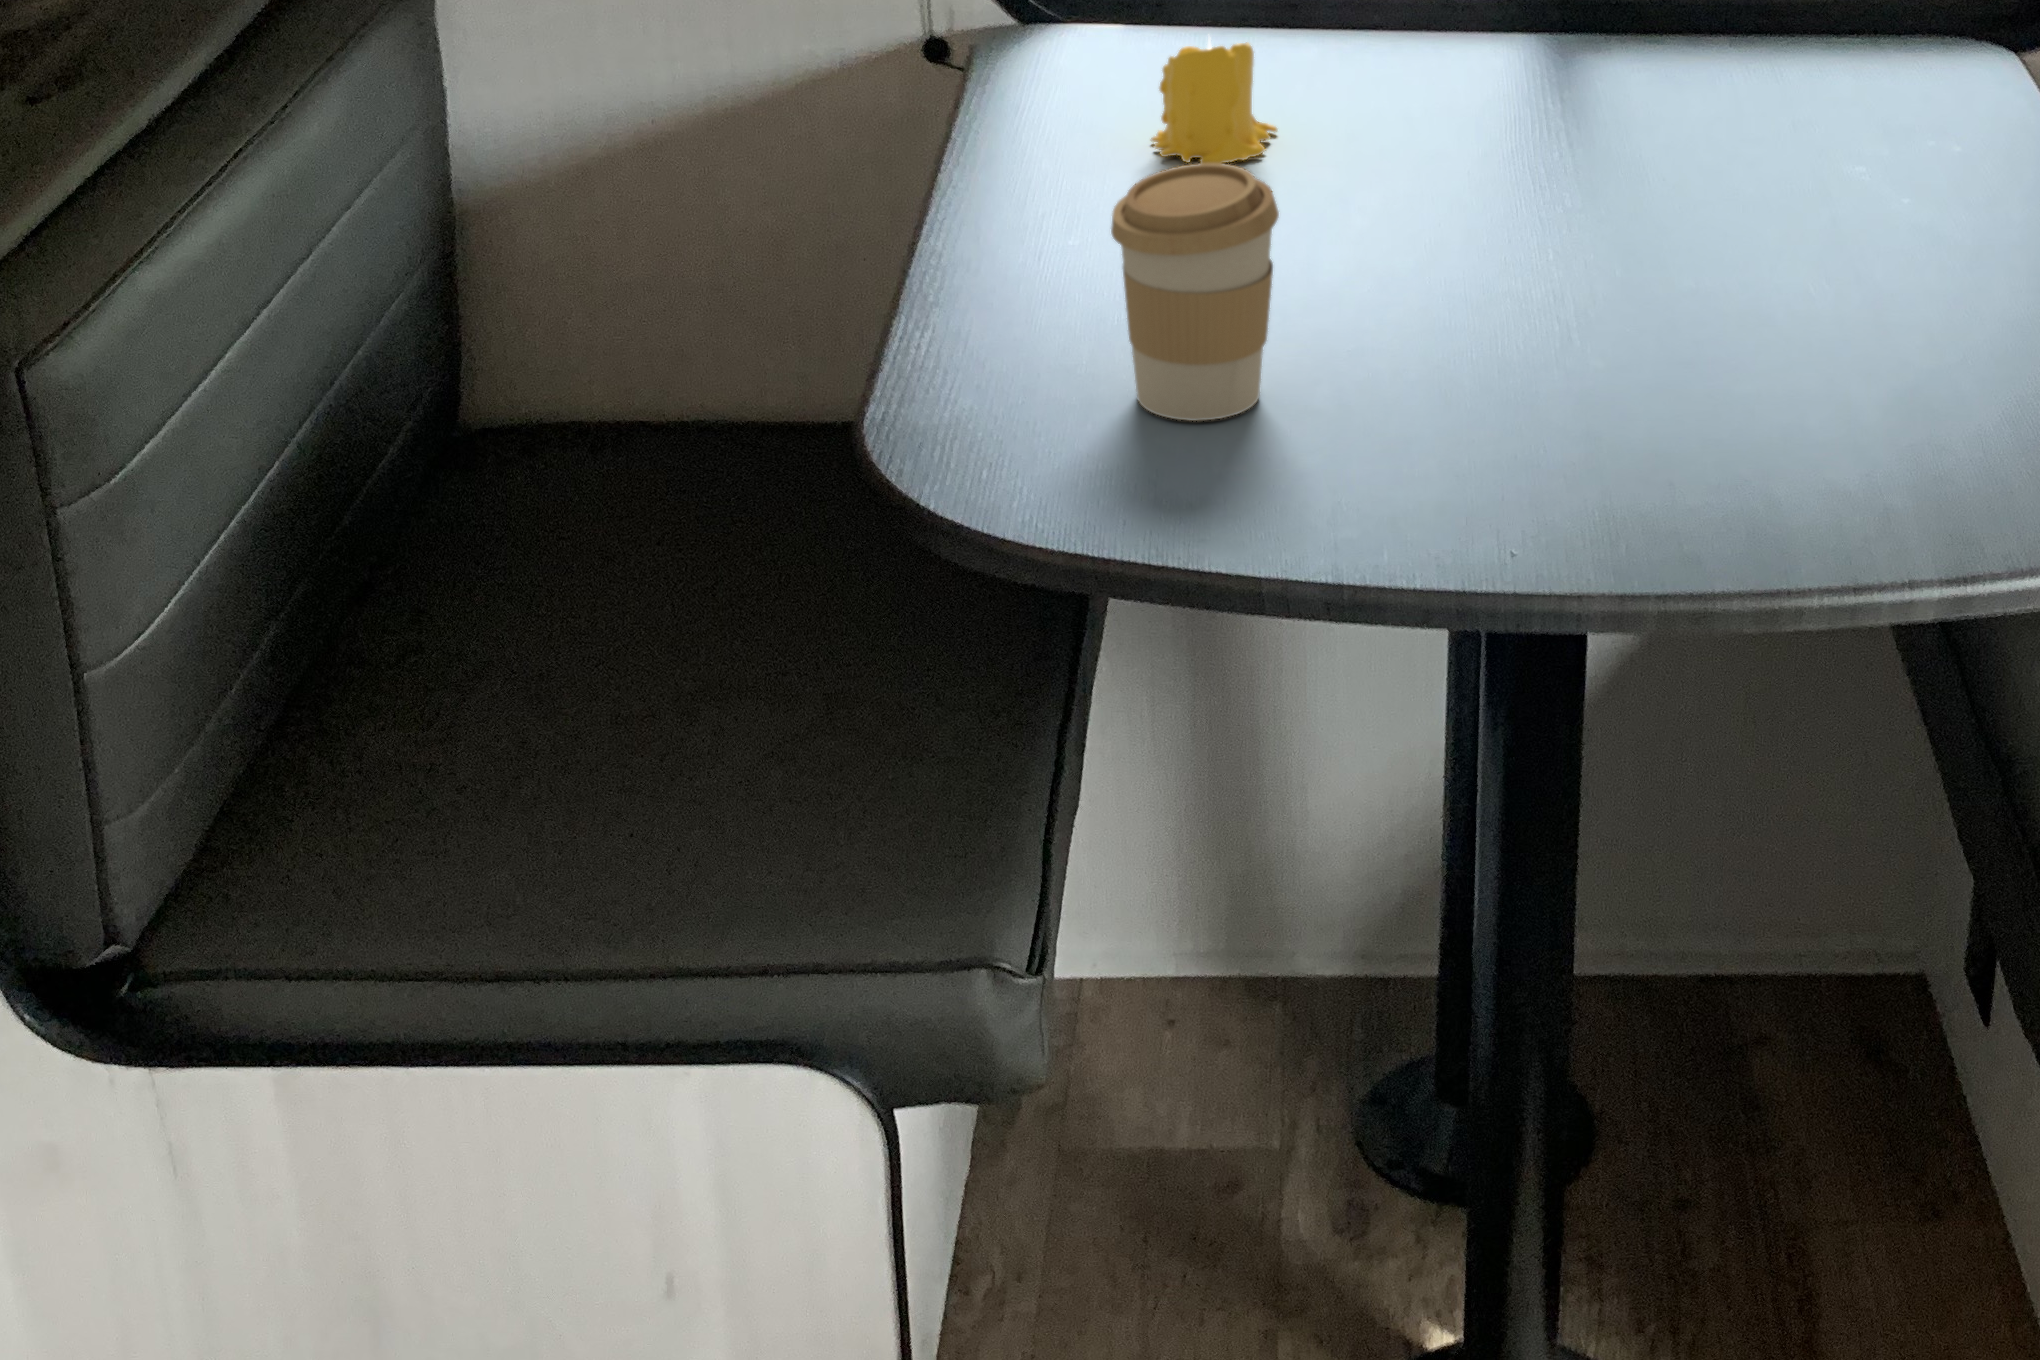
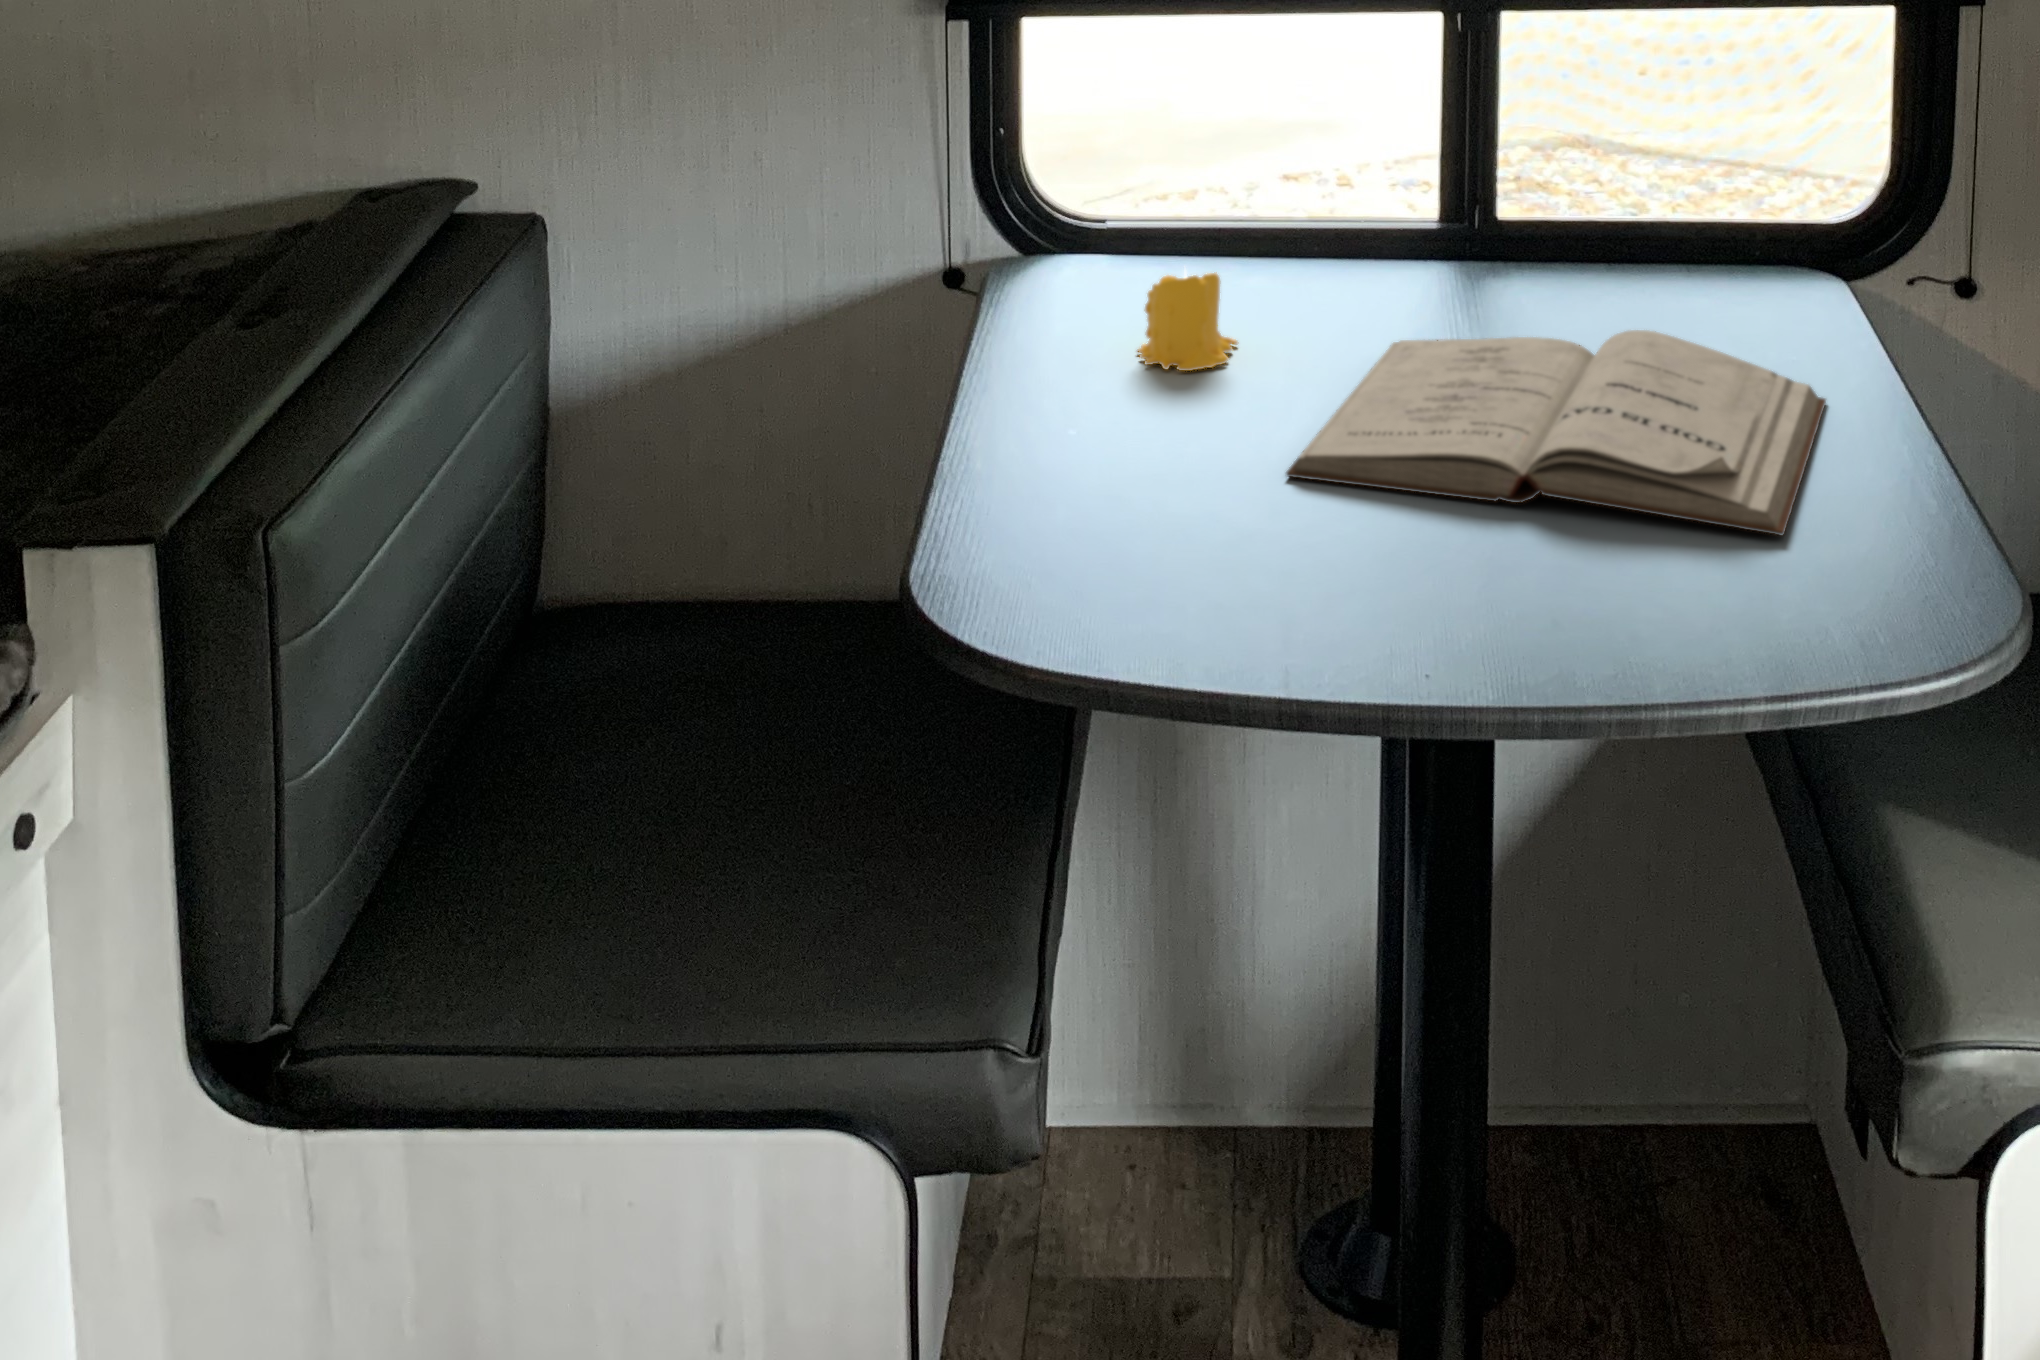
book: none [1333,115,2008,374] -> present [1286,330,1826,535]
coffee cup: present [1111,163,1279,421] -> none [1117,367,1246,573]

